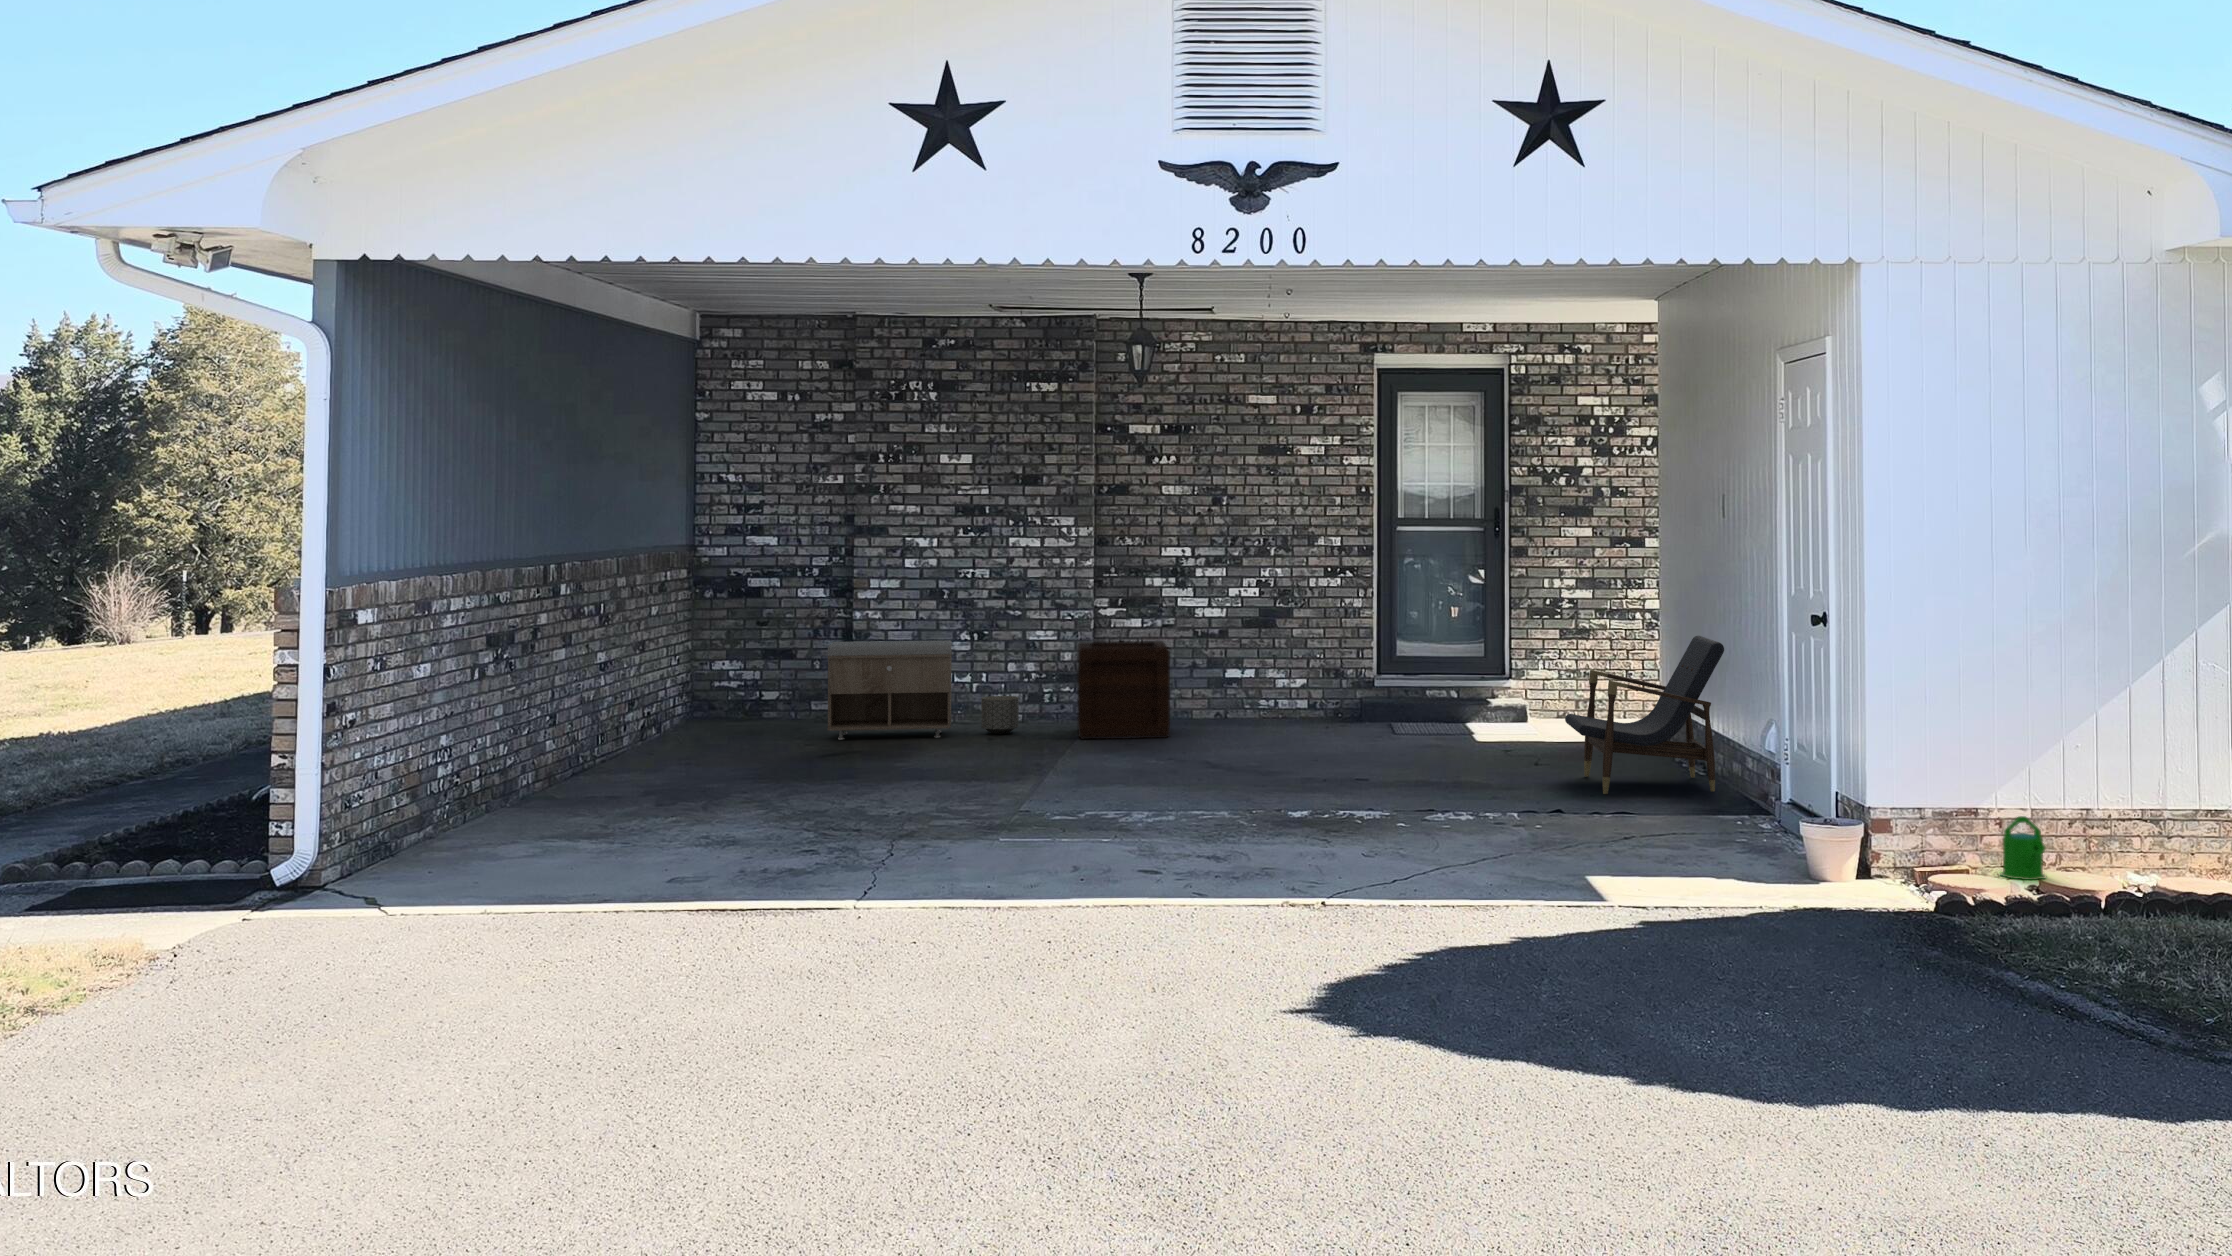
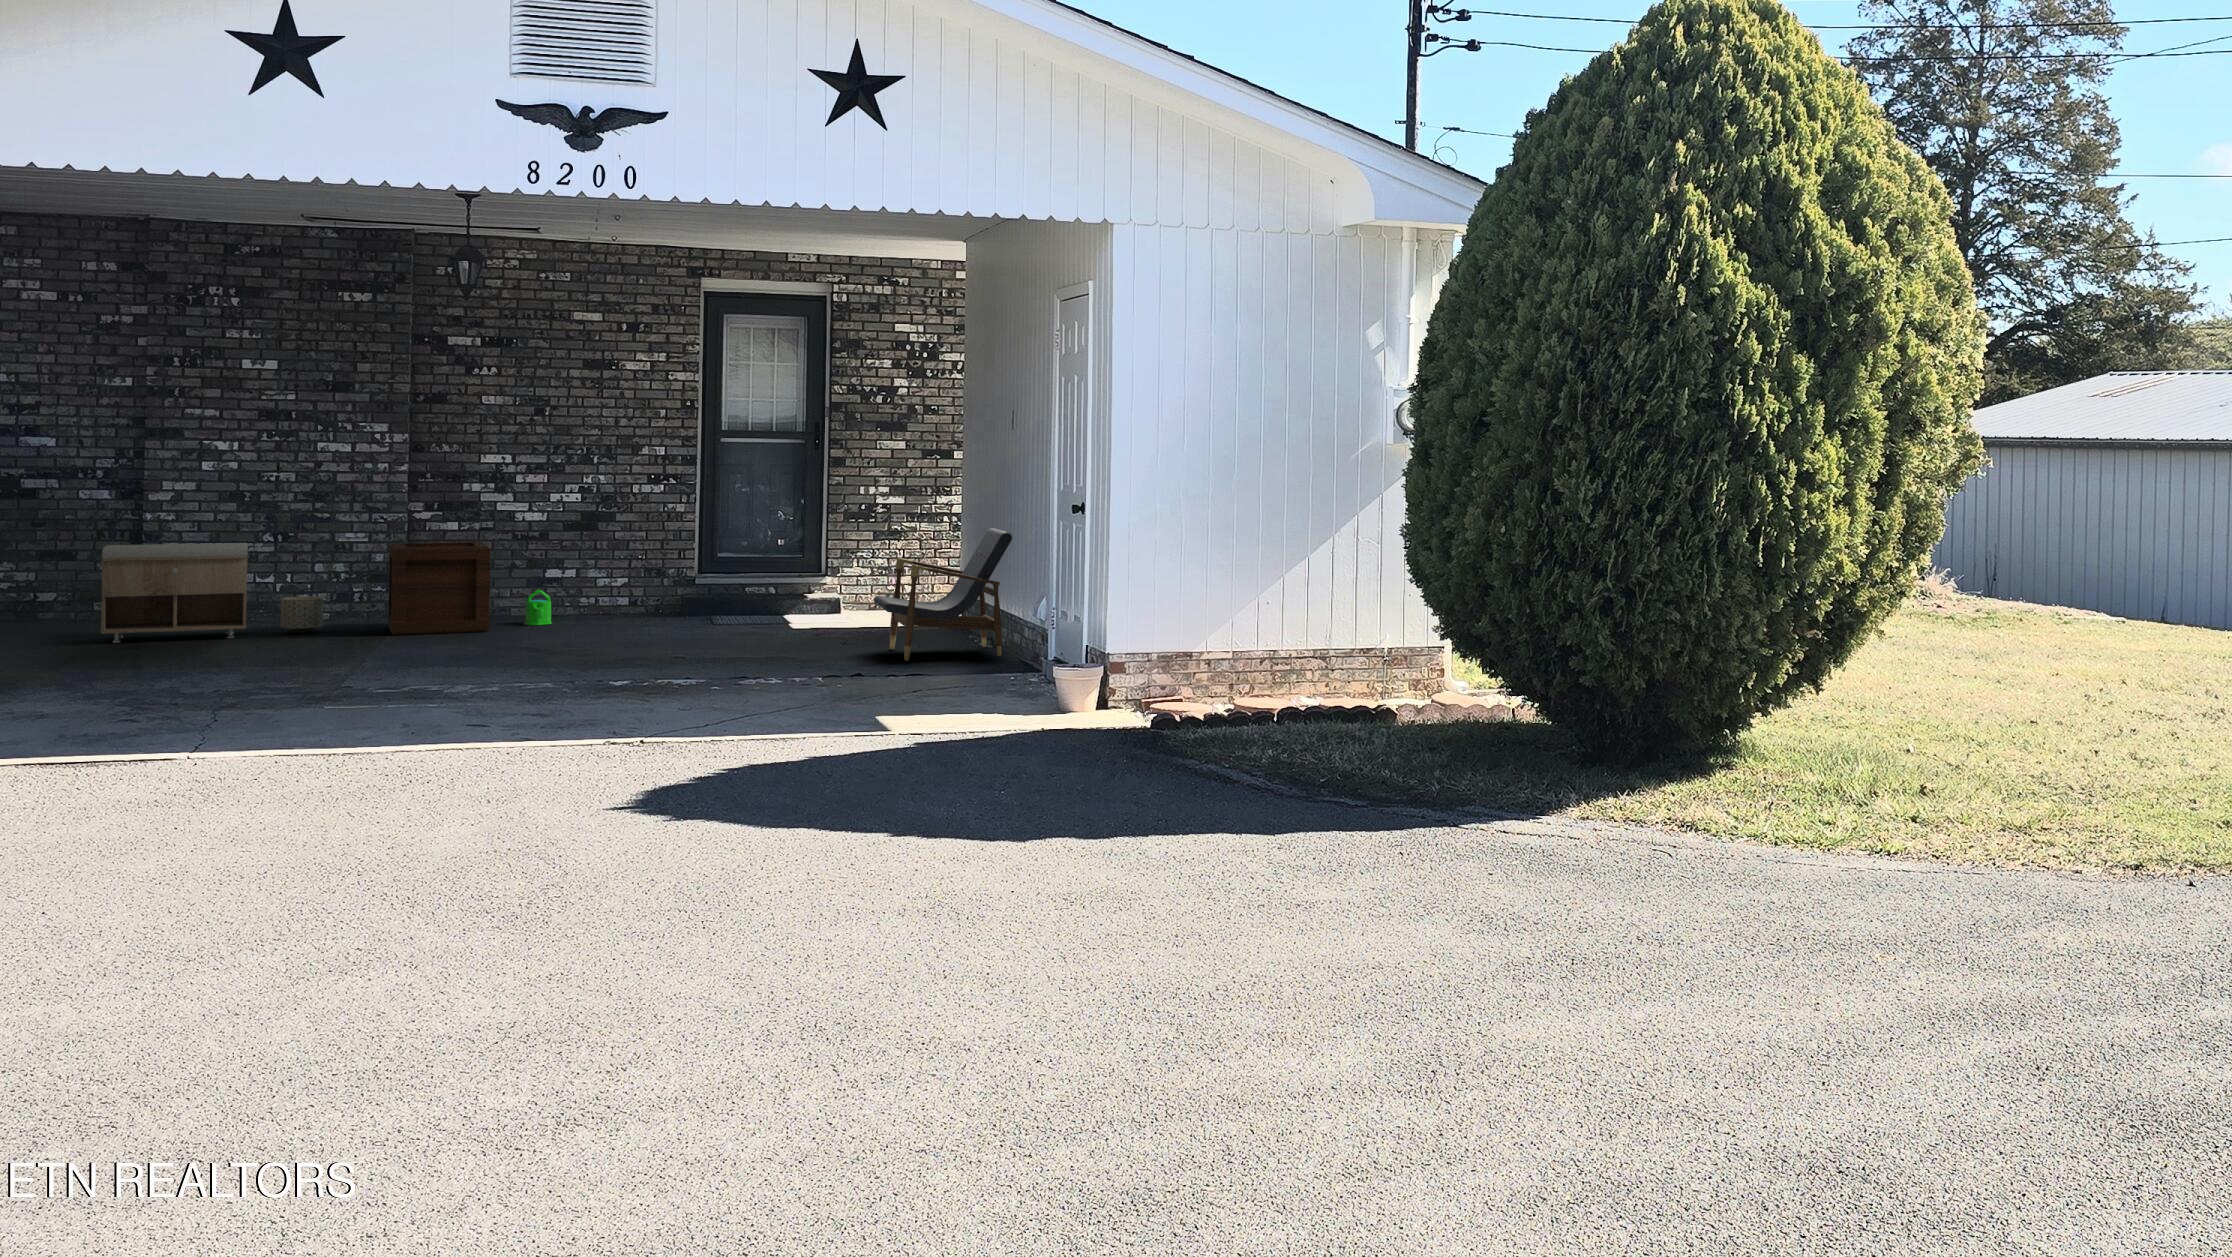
watering can: present [2001,816,2046,880] -> present [524,590,552,625]

